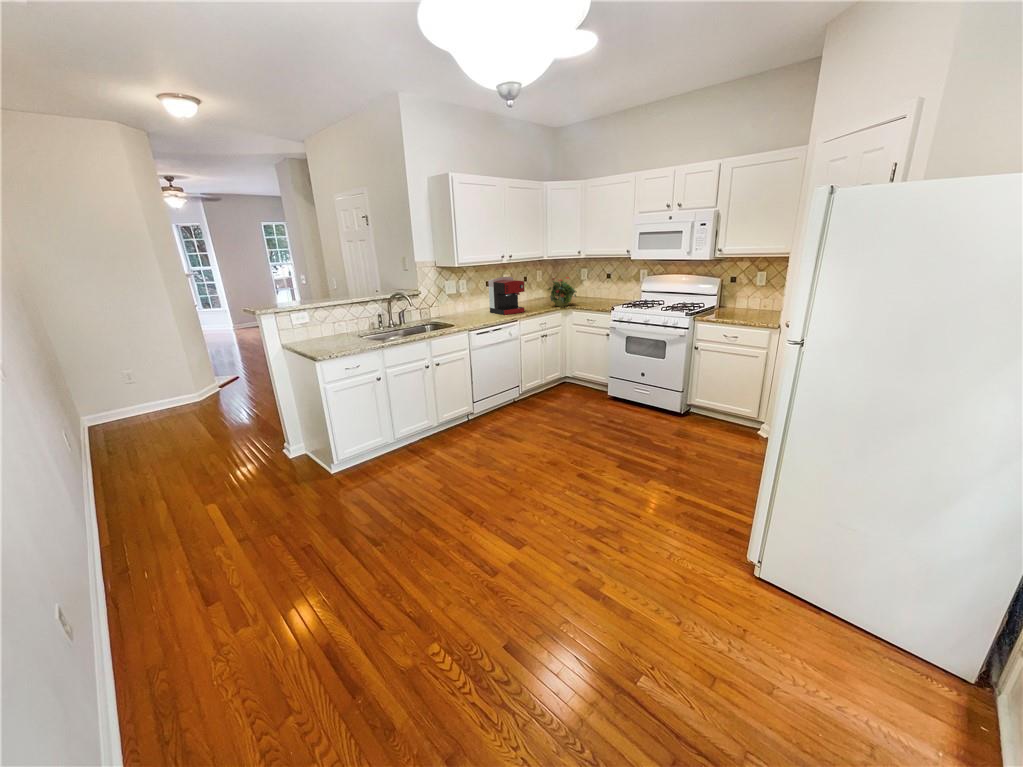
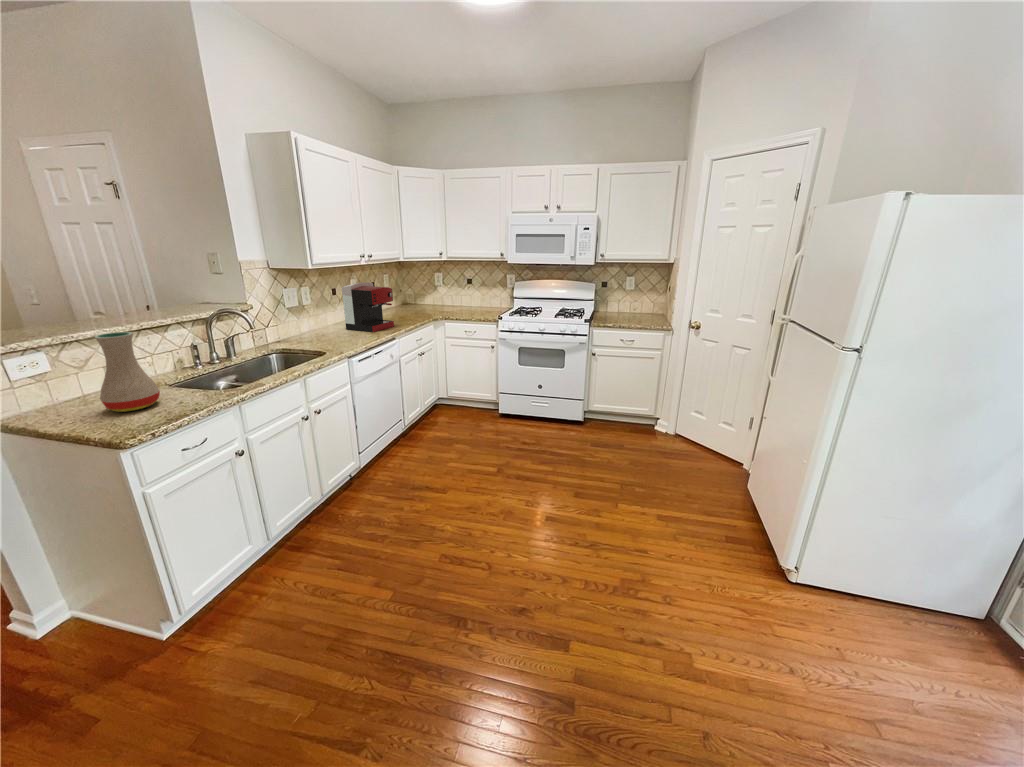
potted plant: present [548,277,577,306] -> none [411,281,447,317]
vase: none [320,302,348,346] -> present [95,332,160,412]

